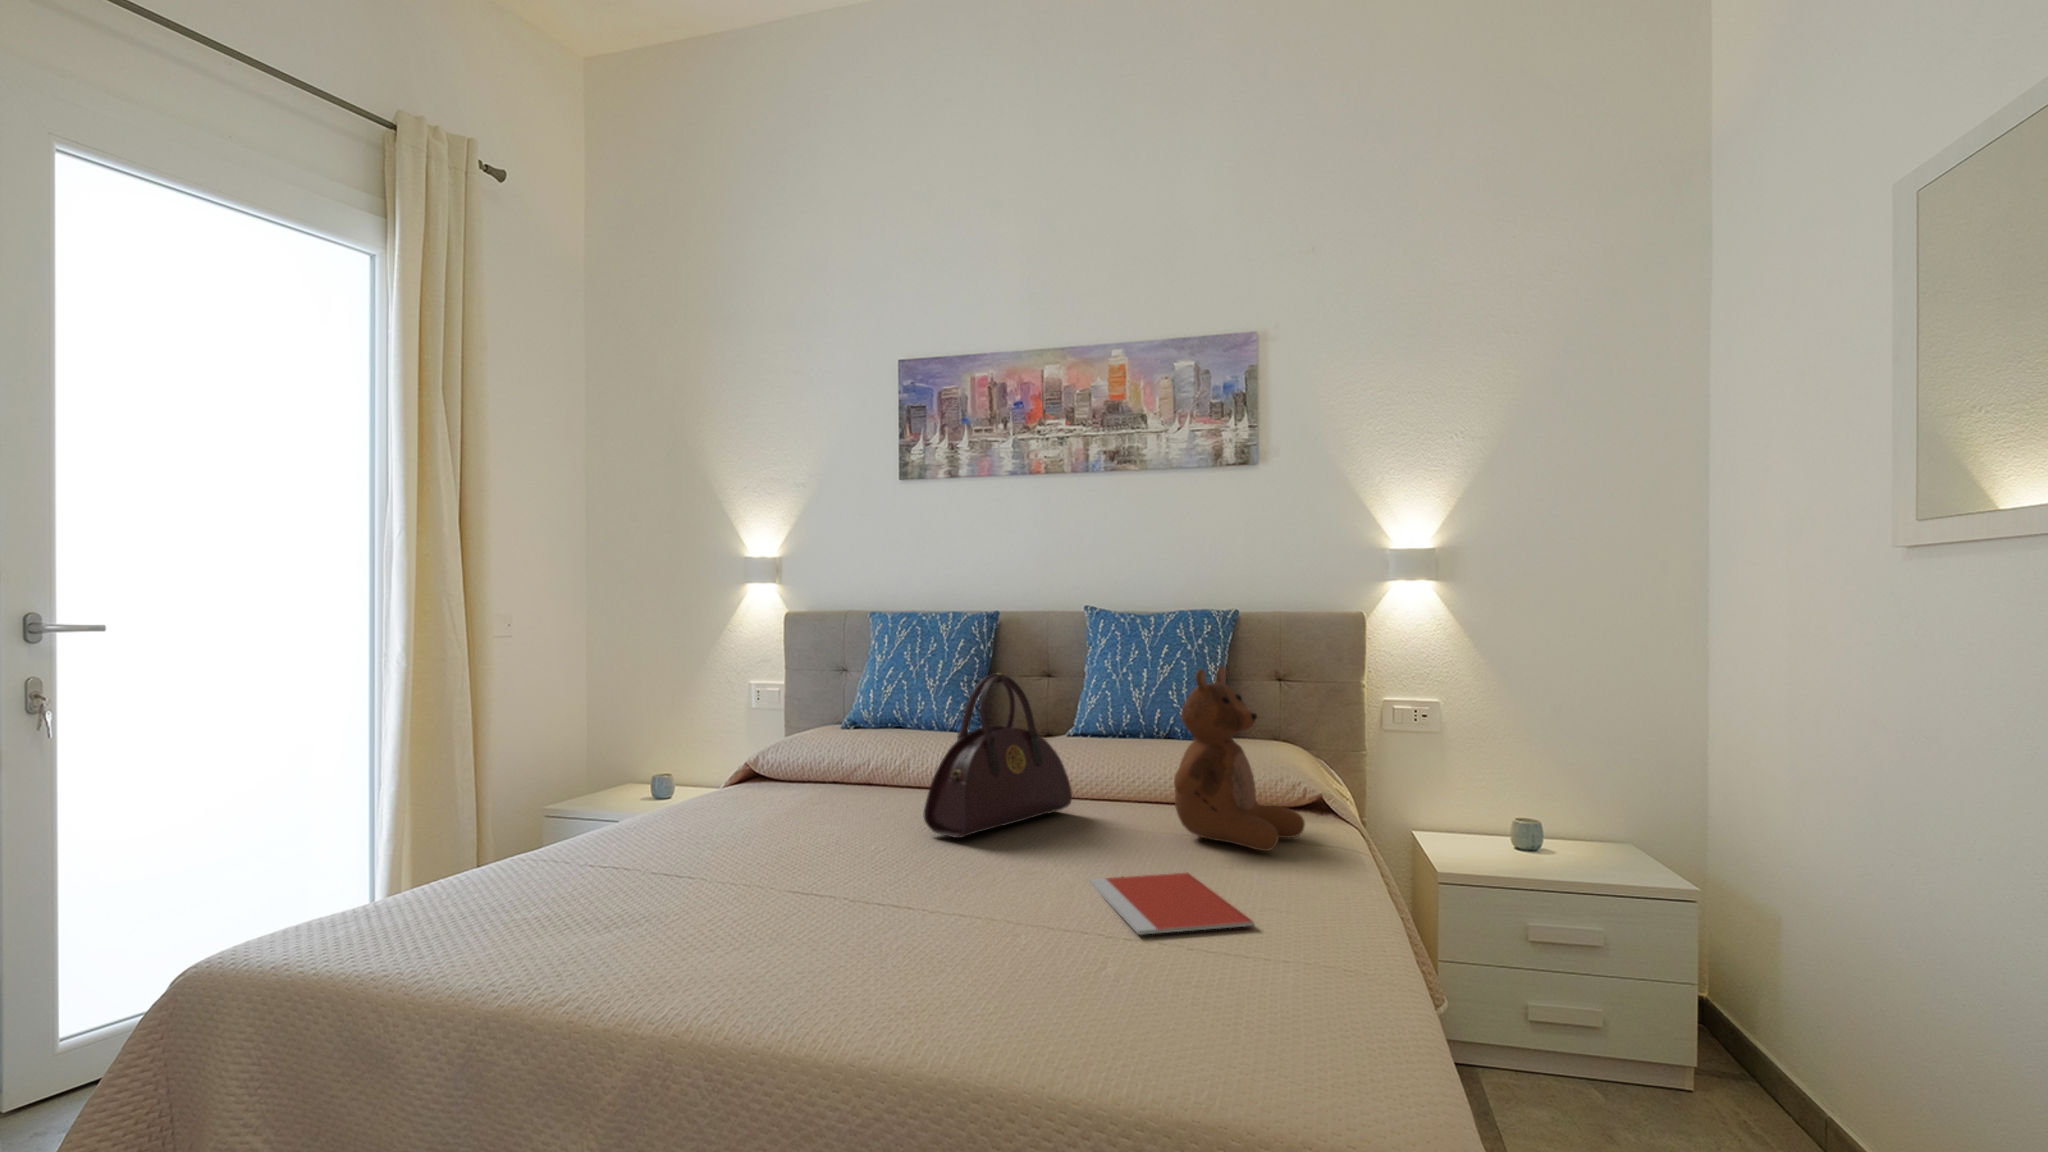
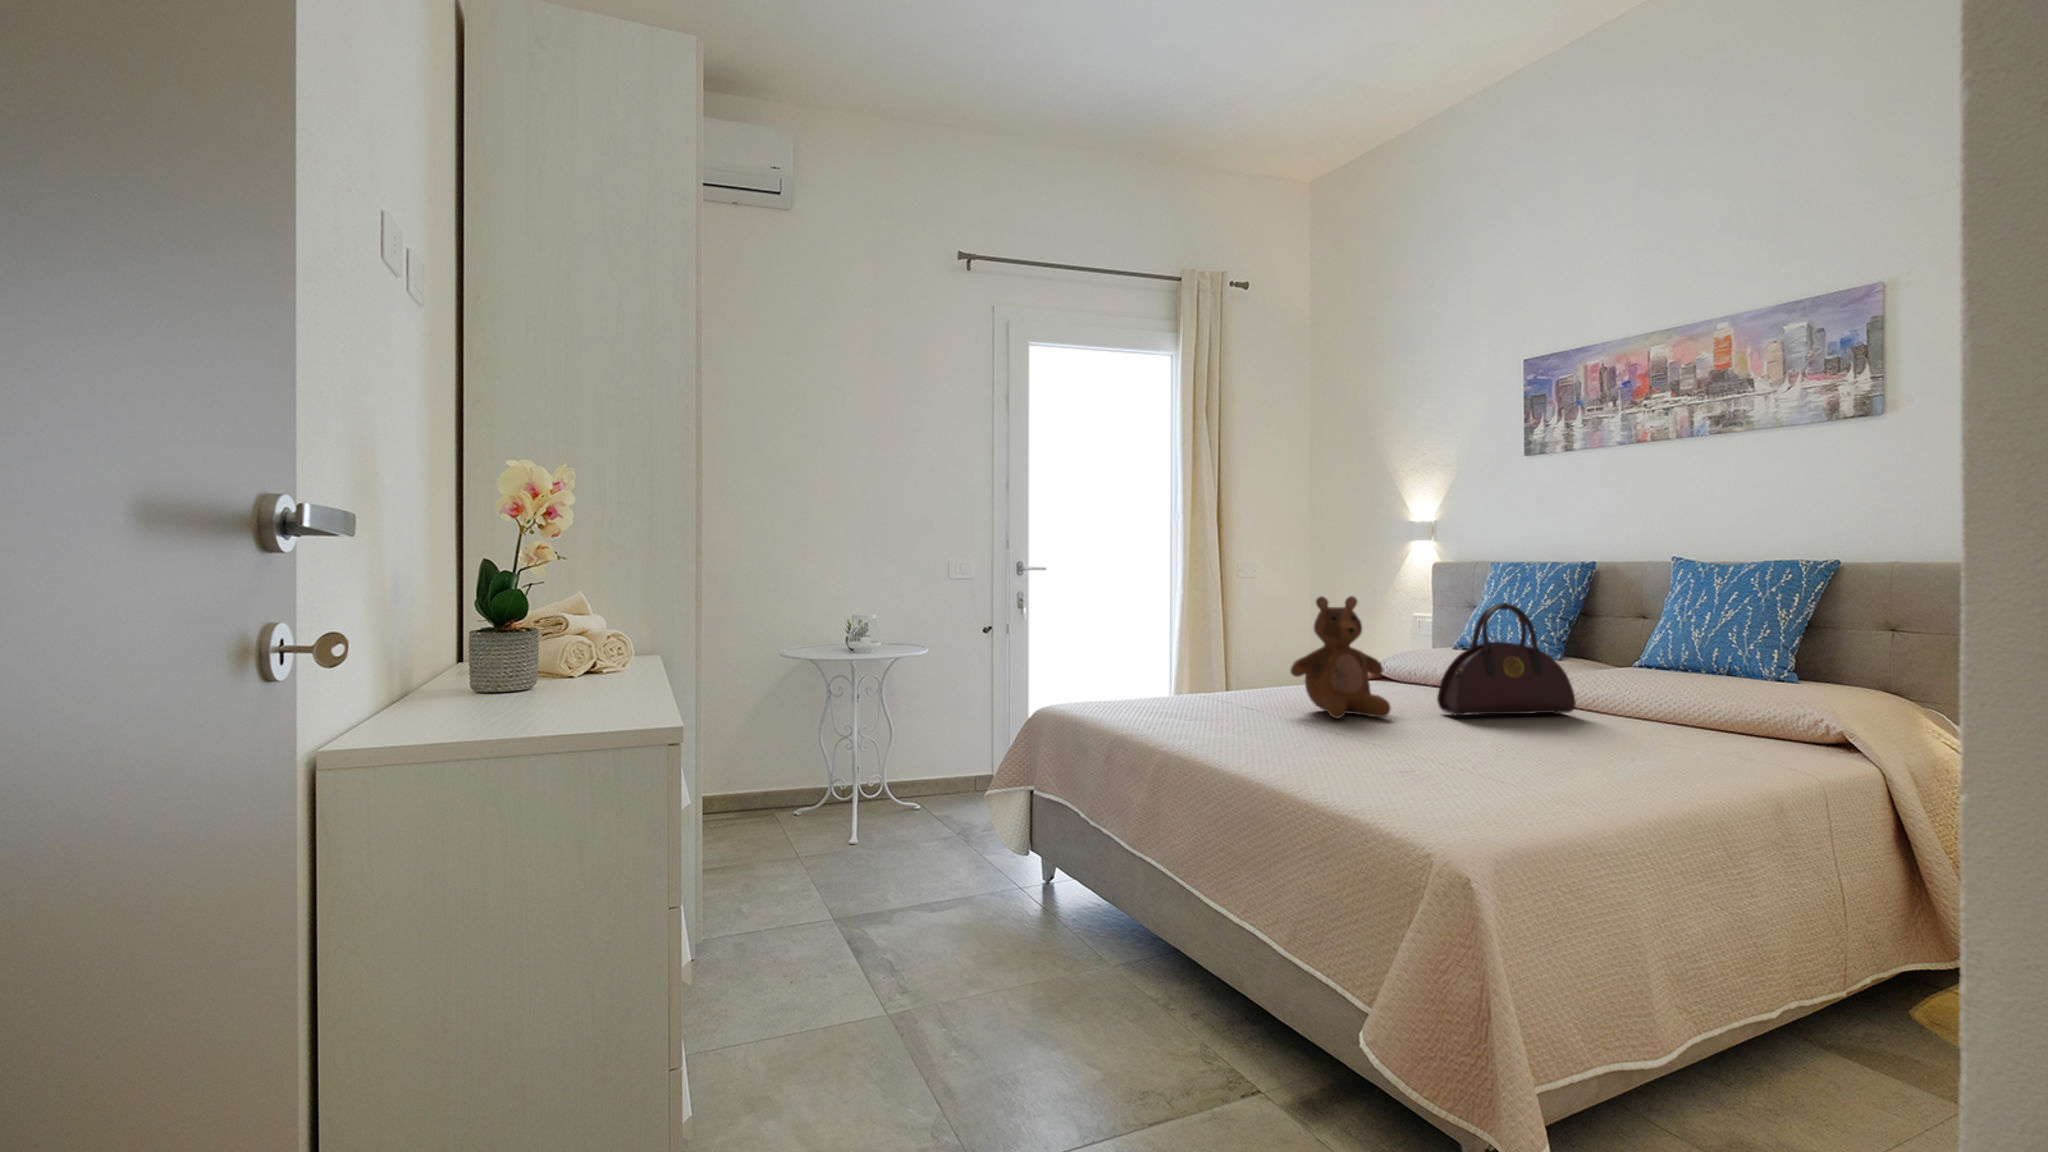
teddy bear: present [1174,666,1305,851] -> present [1291,596,1391,718]
notebook: present [1089,873,1254,935] -> none [1491,744,1600,778]

